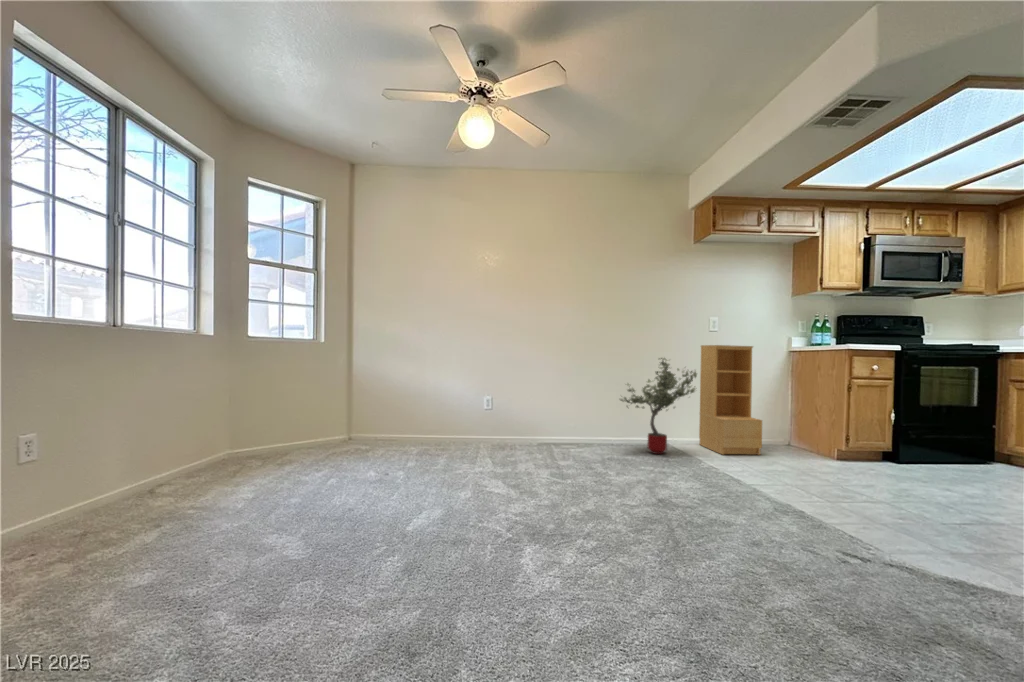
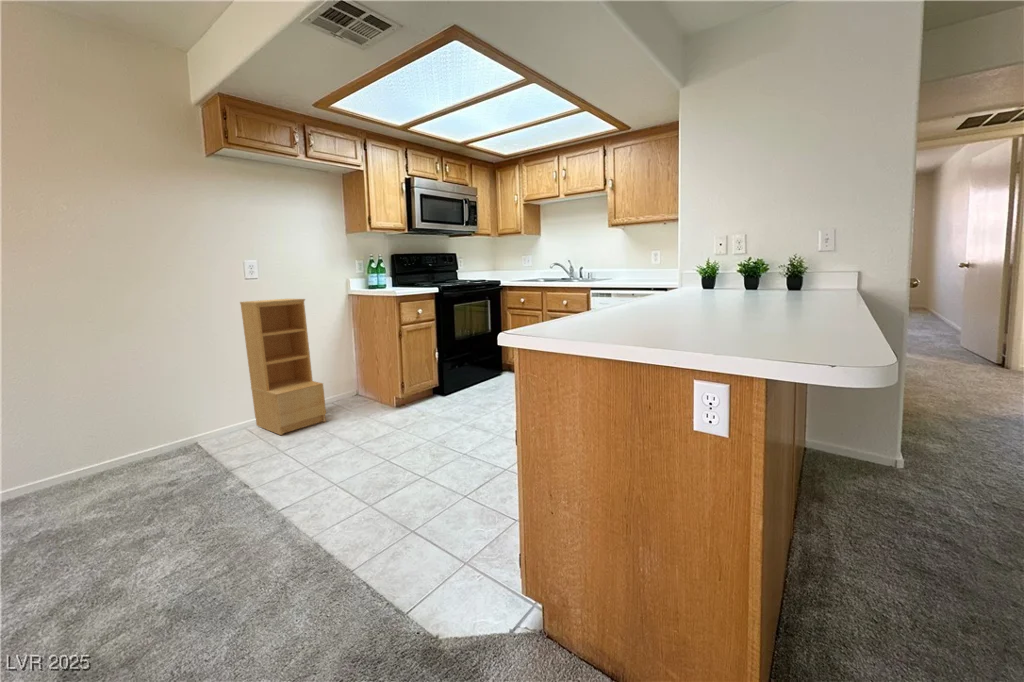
potted tree: present [620,358,697,454] -> none [100,327,237,465]

